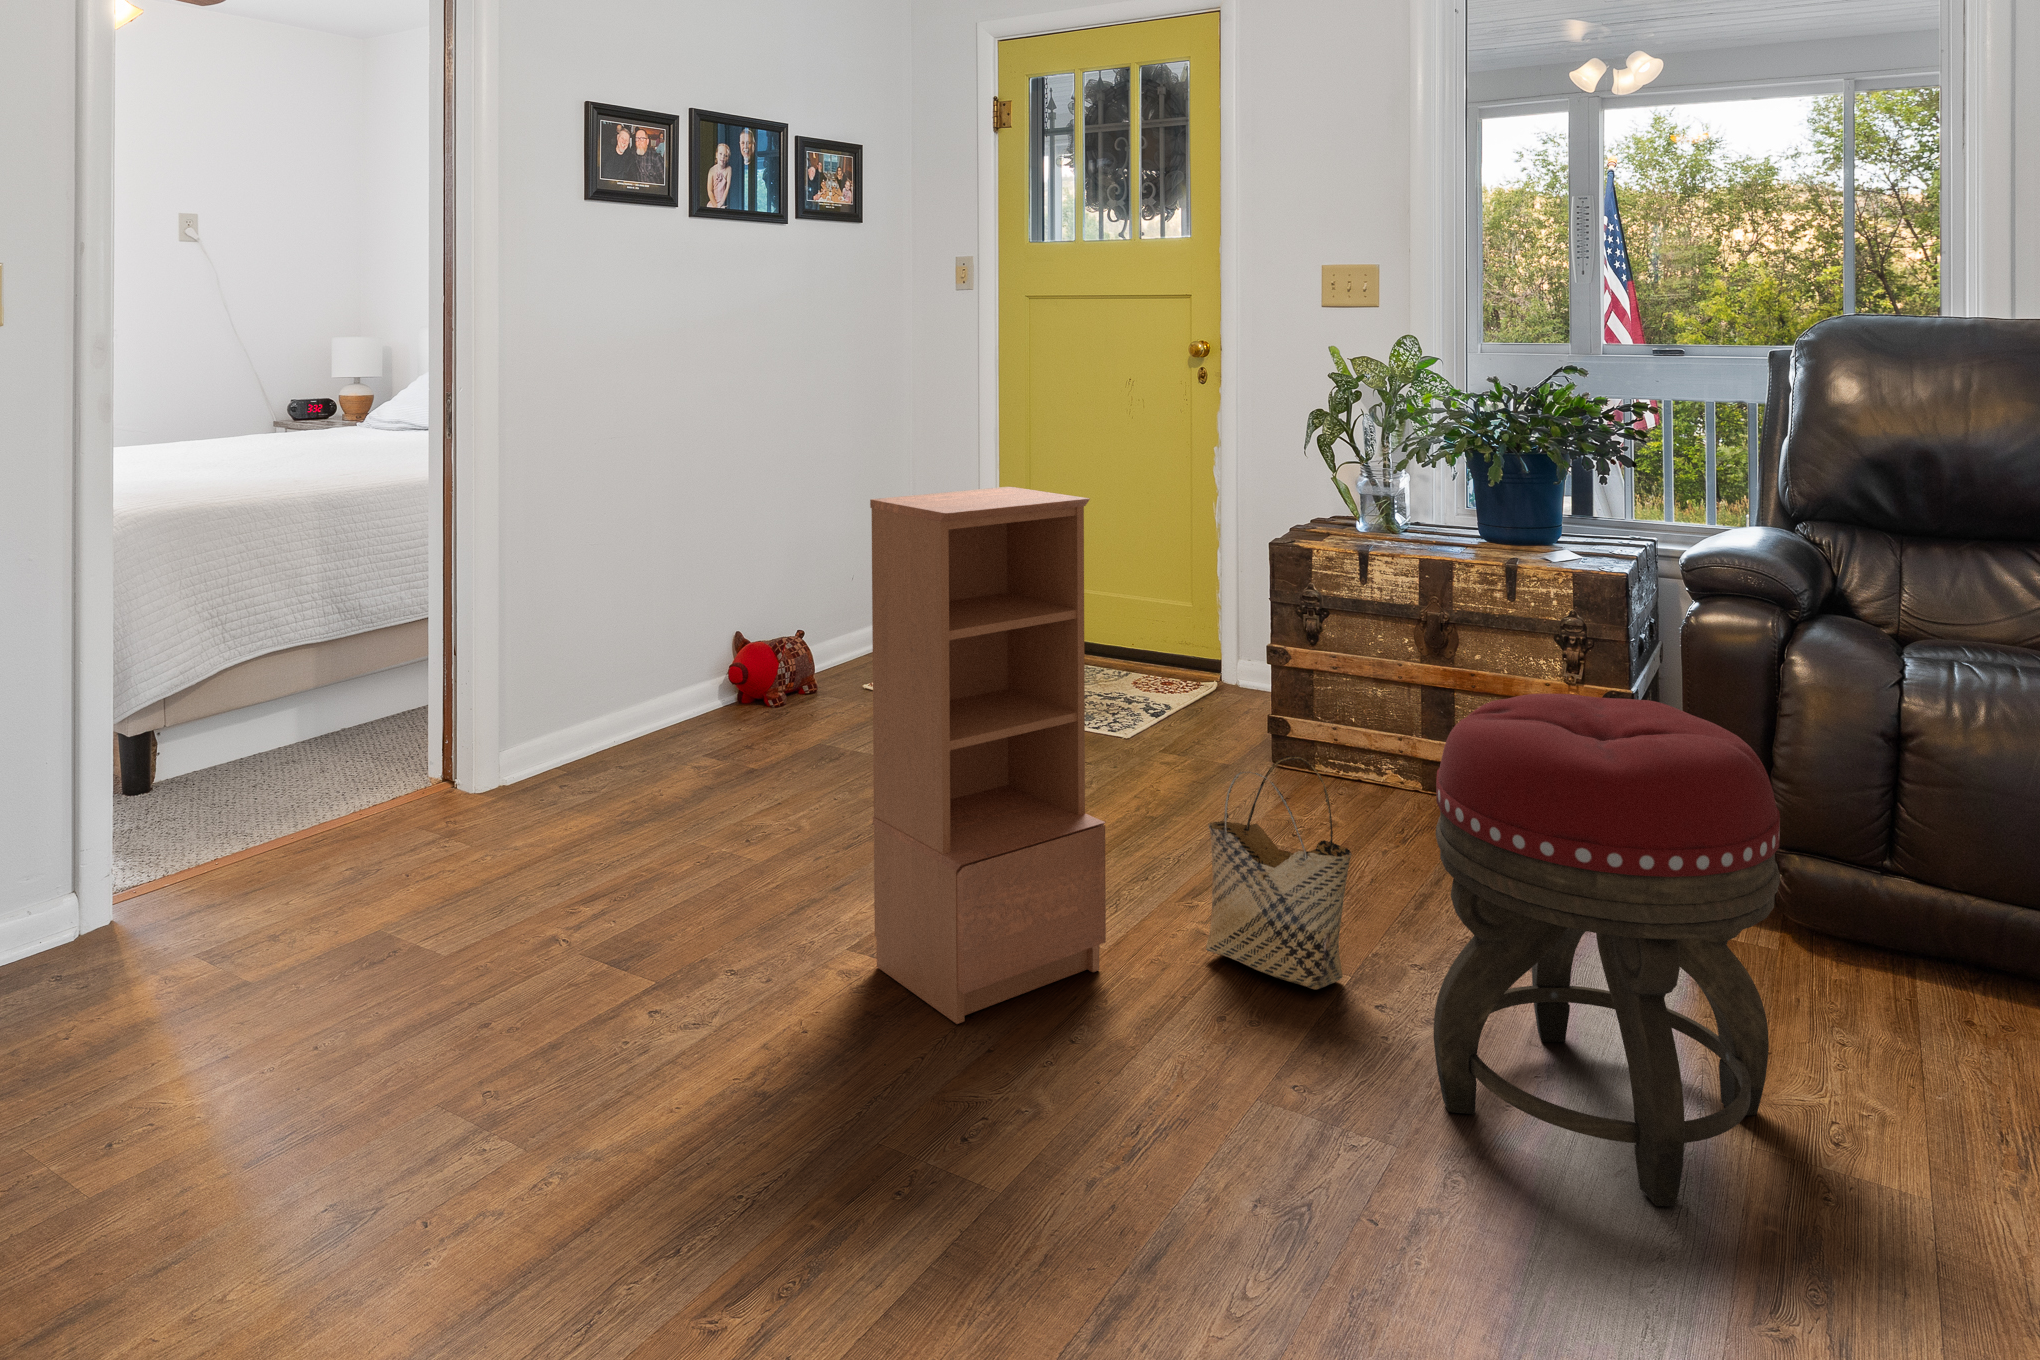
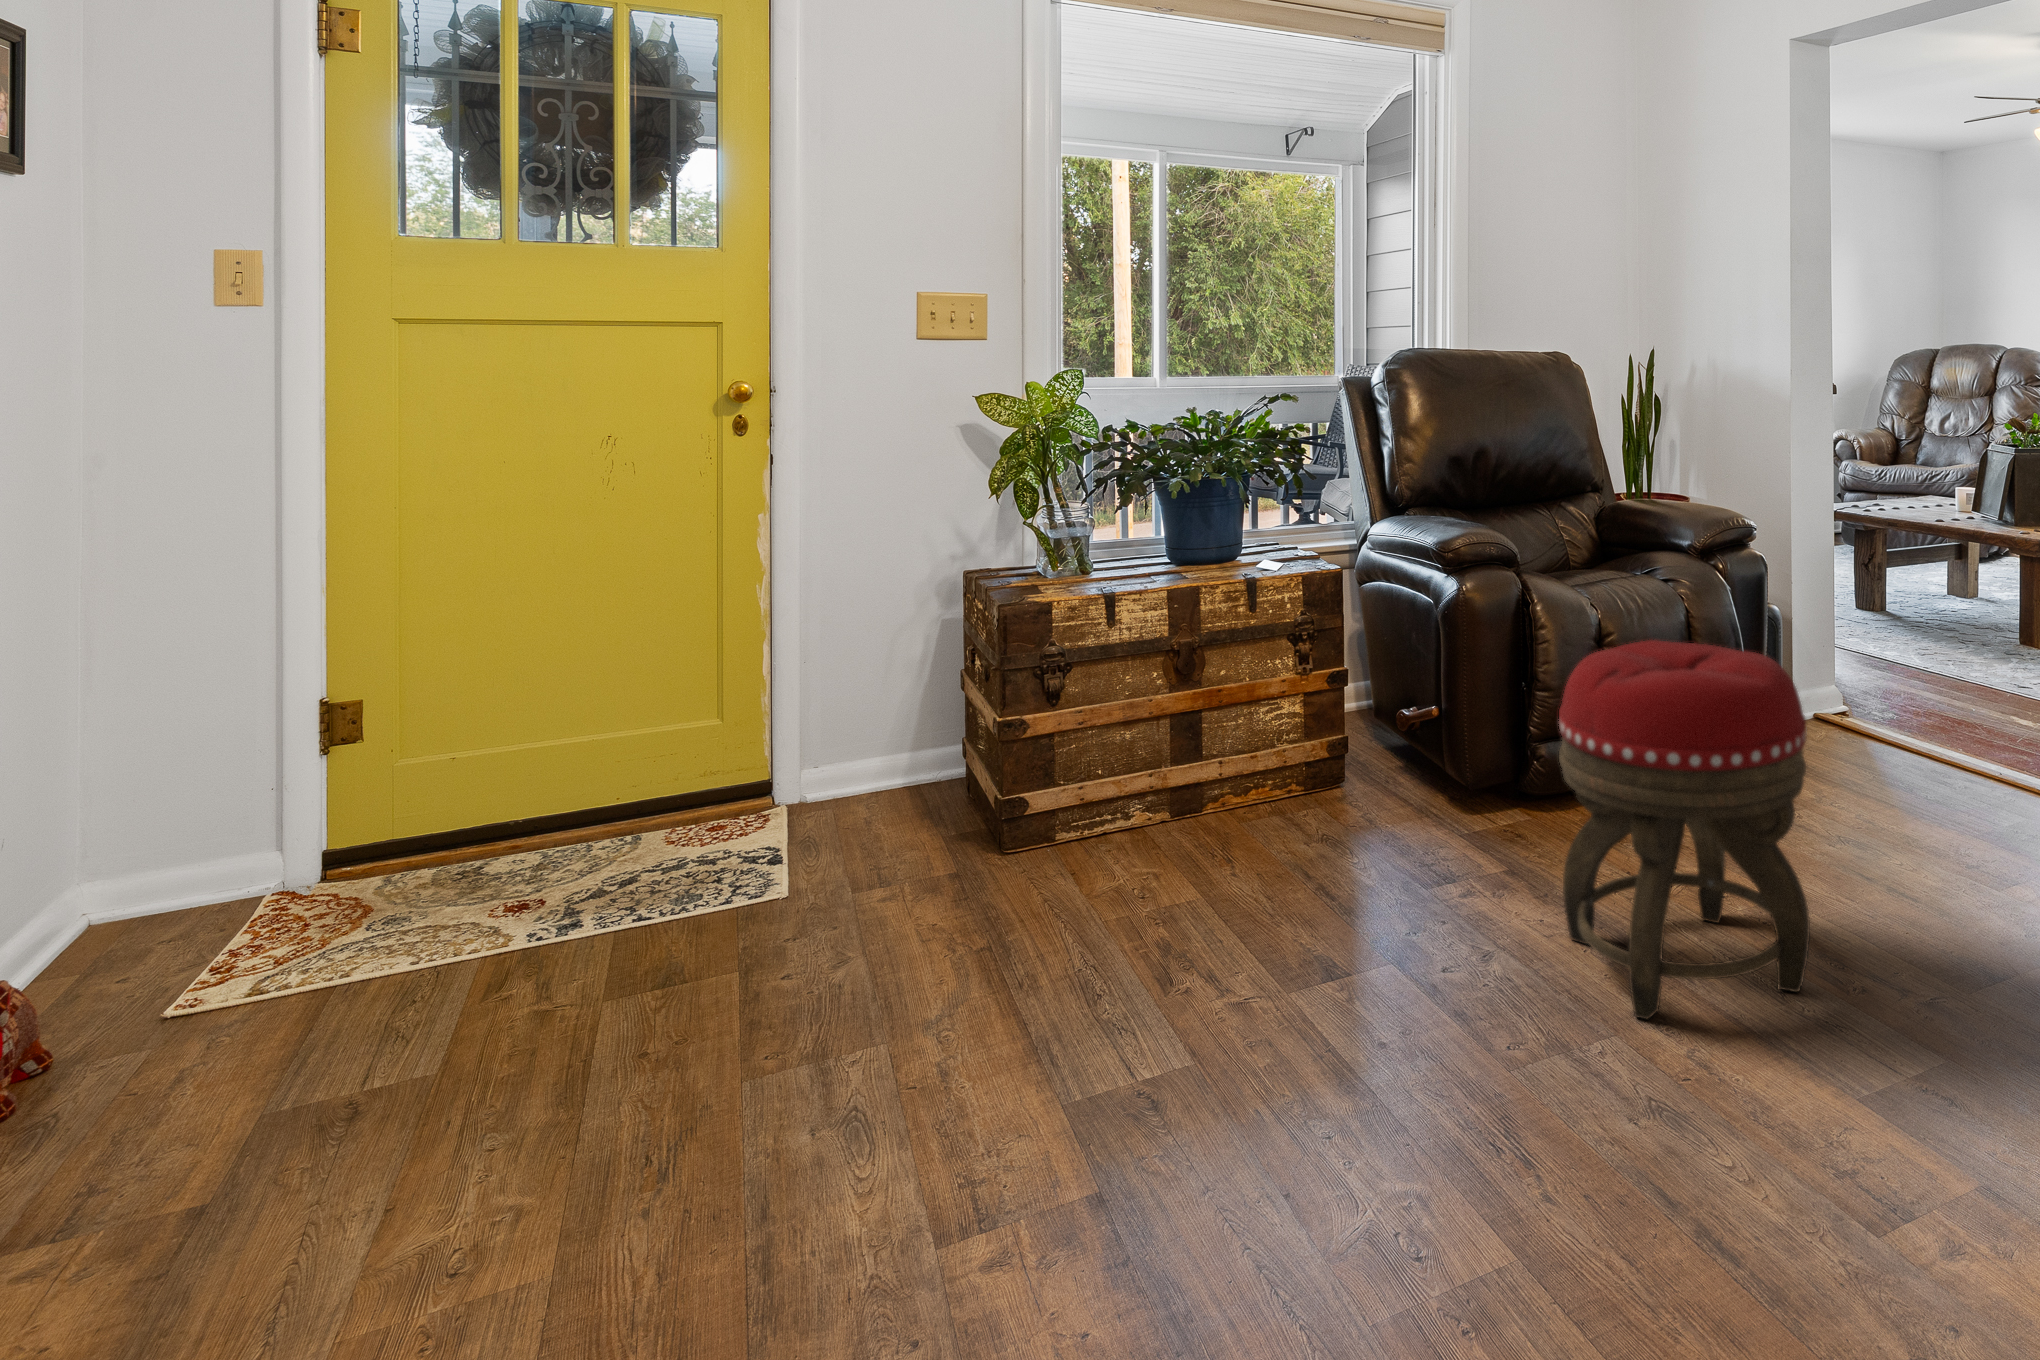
bookcase: present [870,487,1106,1024] -> none [1052,551,1287,1286]
woven basket: present [1206,756,1352,989] -> none [1297,786,1445,1028]

